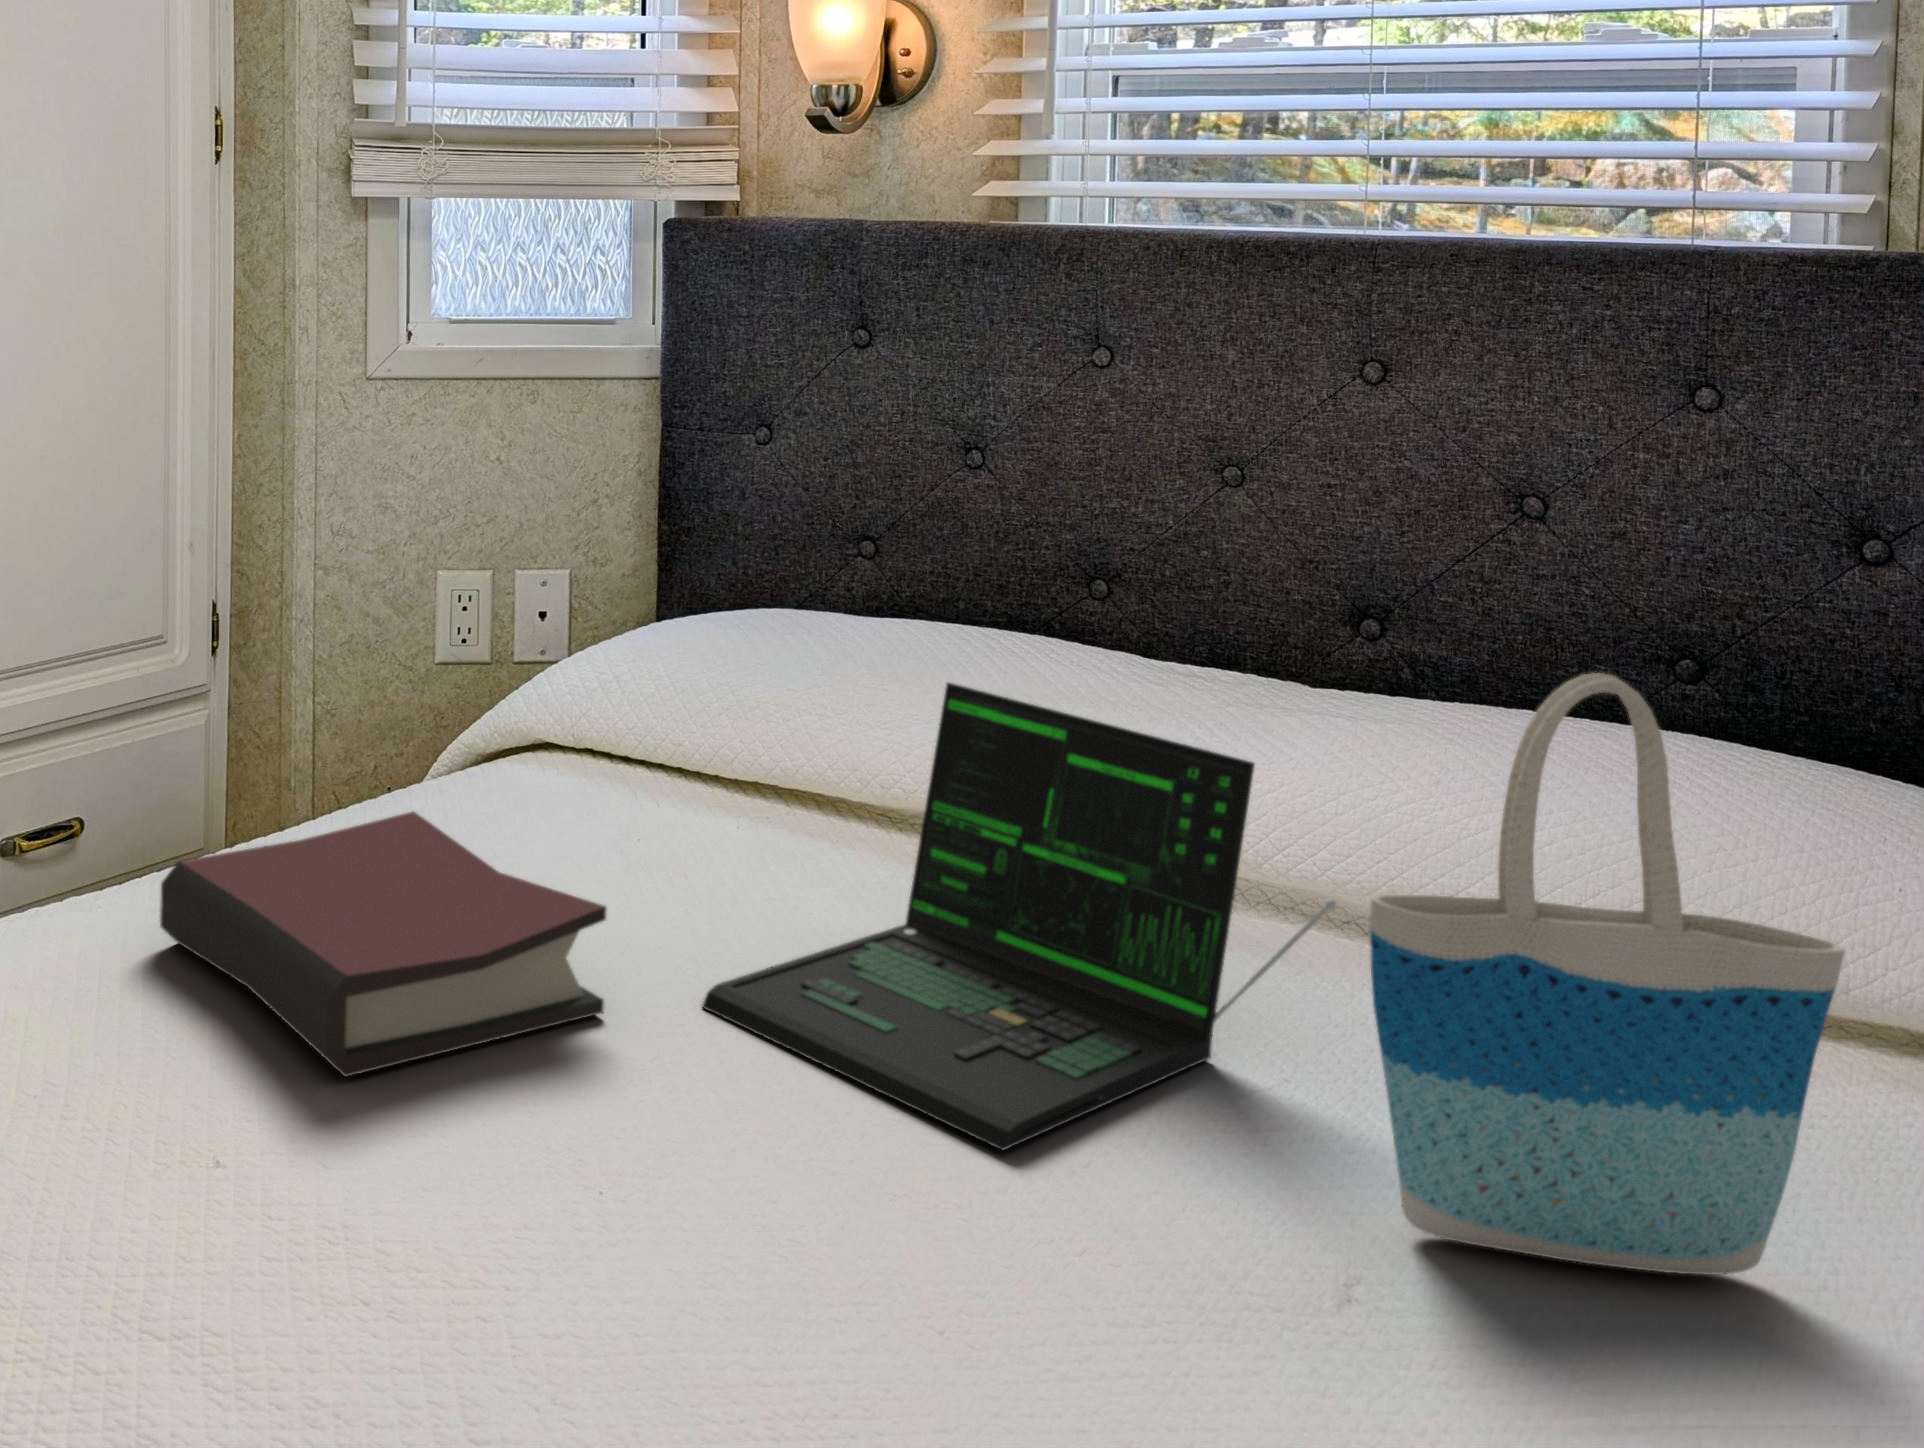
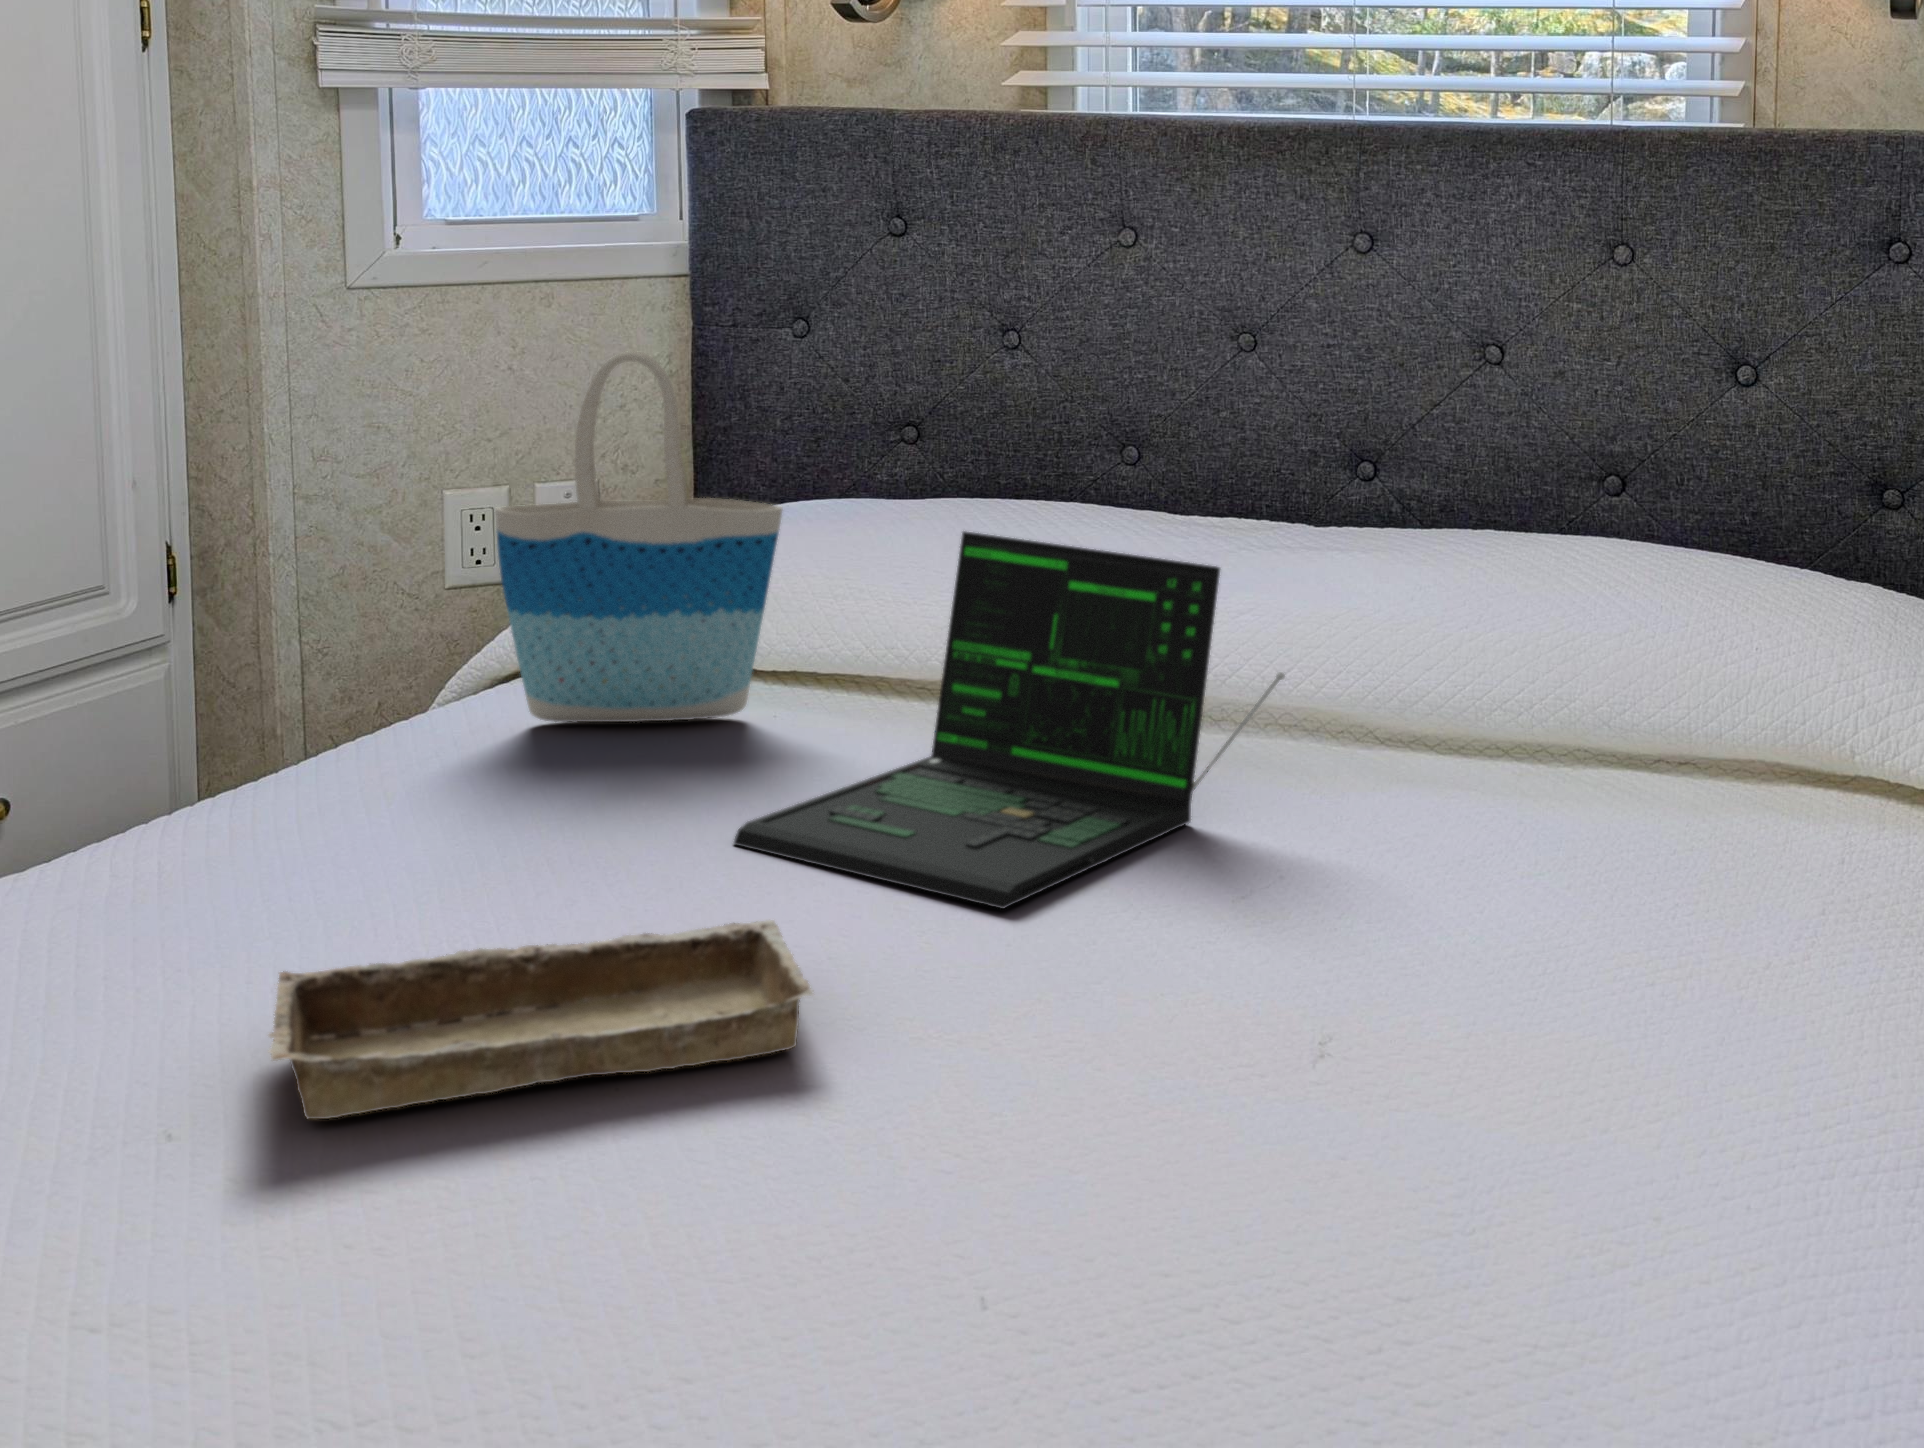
tote bag: present [1370,673,1845,1275] -> present [495,351,783,722]
hardback book: present [160,812,607,1077] -> none [142,707,635,943]
tray: none [241,1118,803,1319] -> present [269,920,813,1119]

